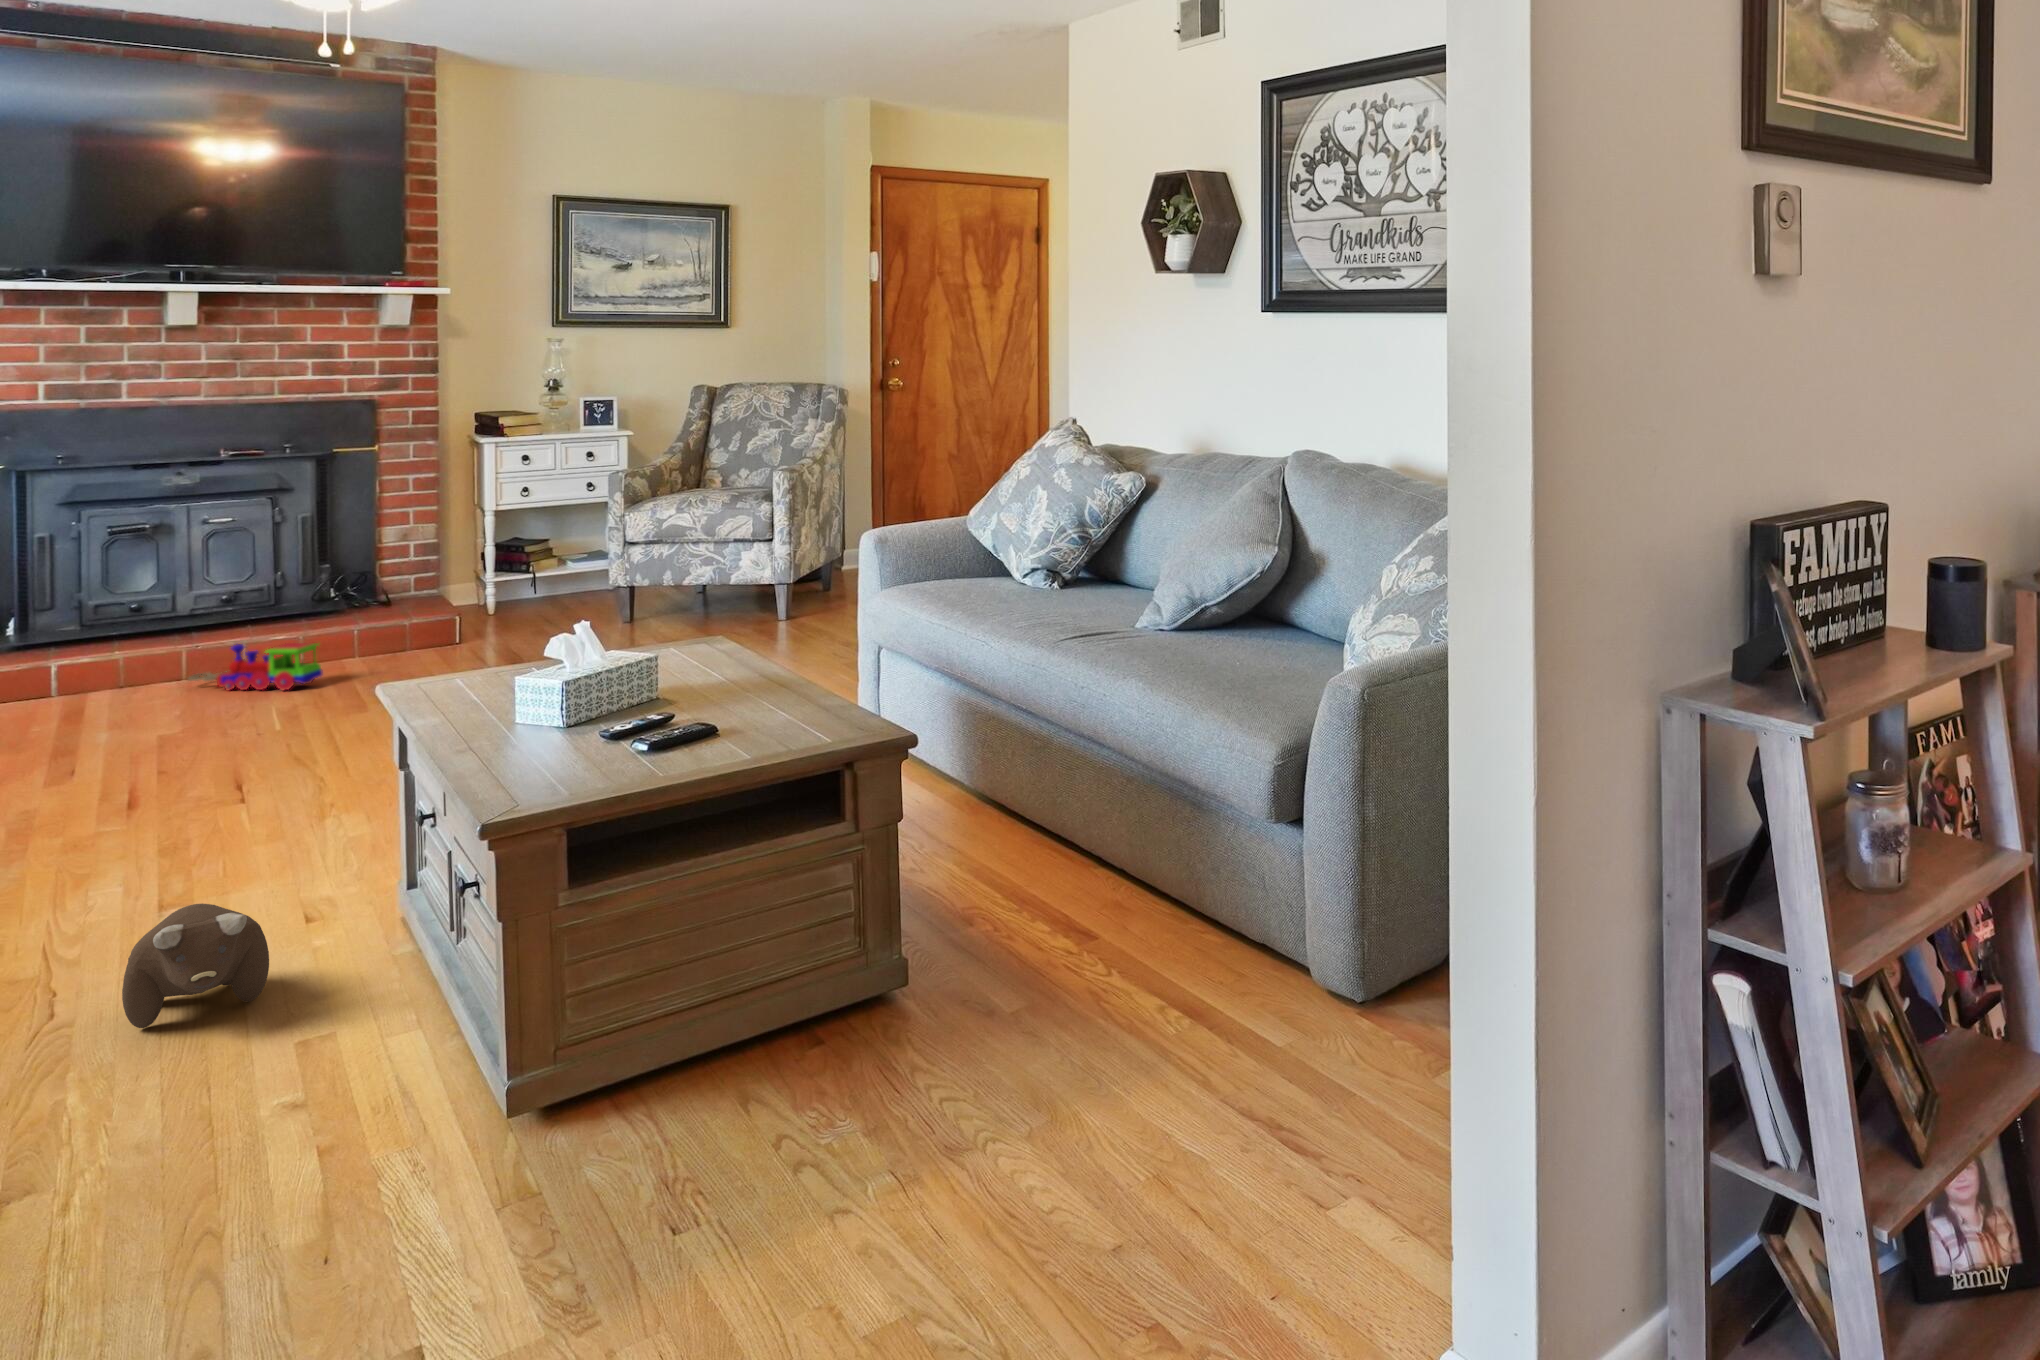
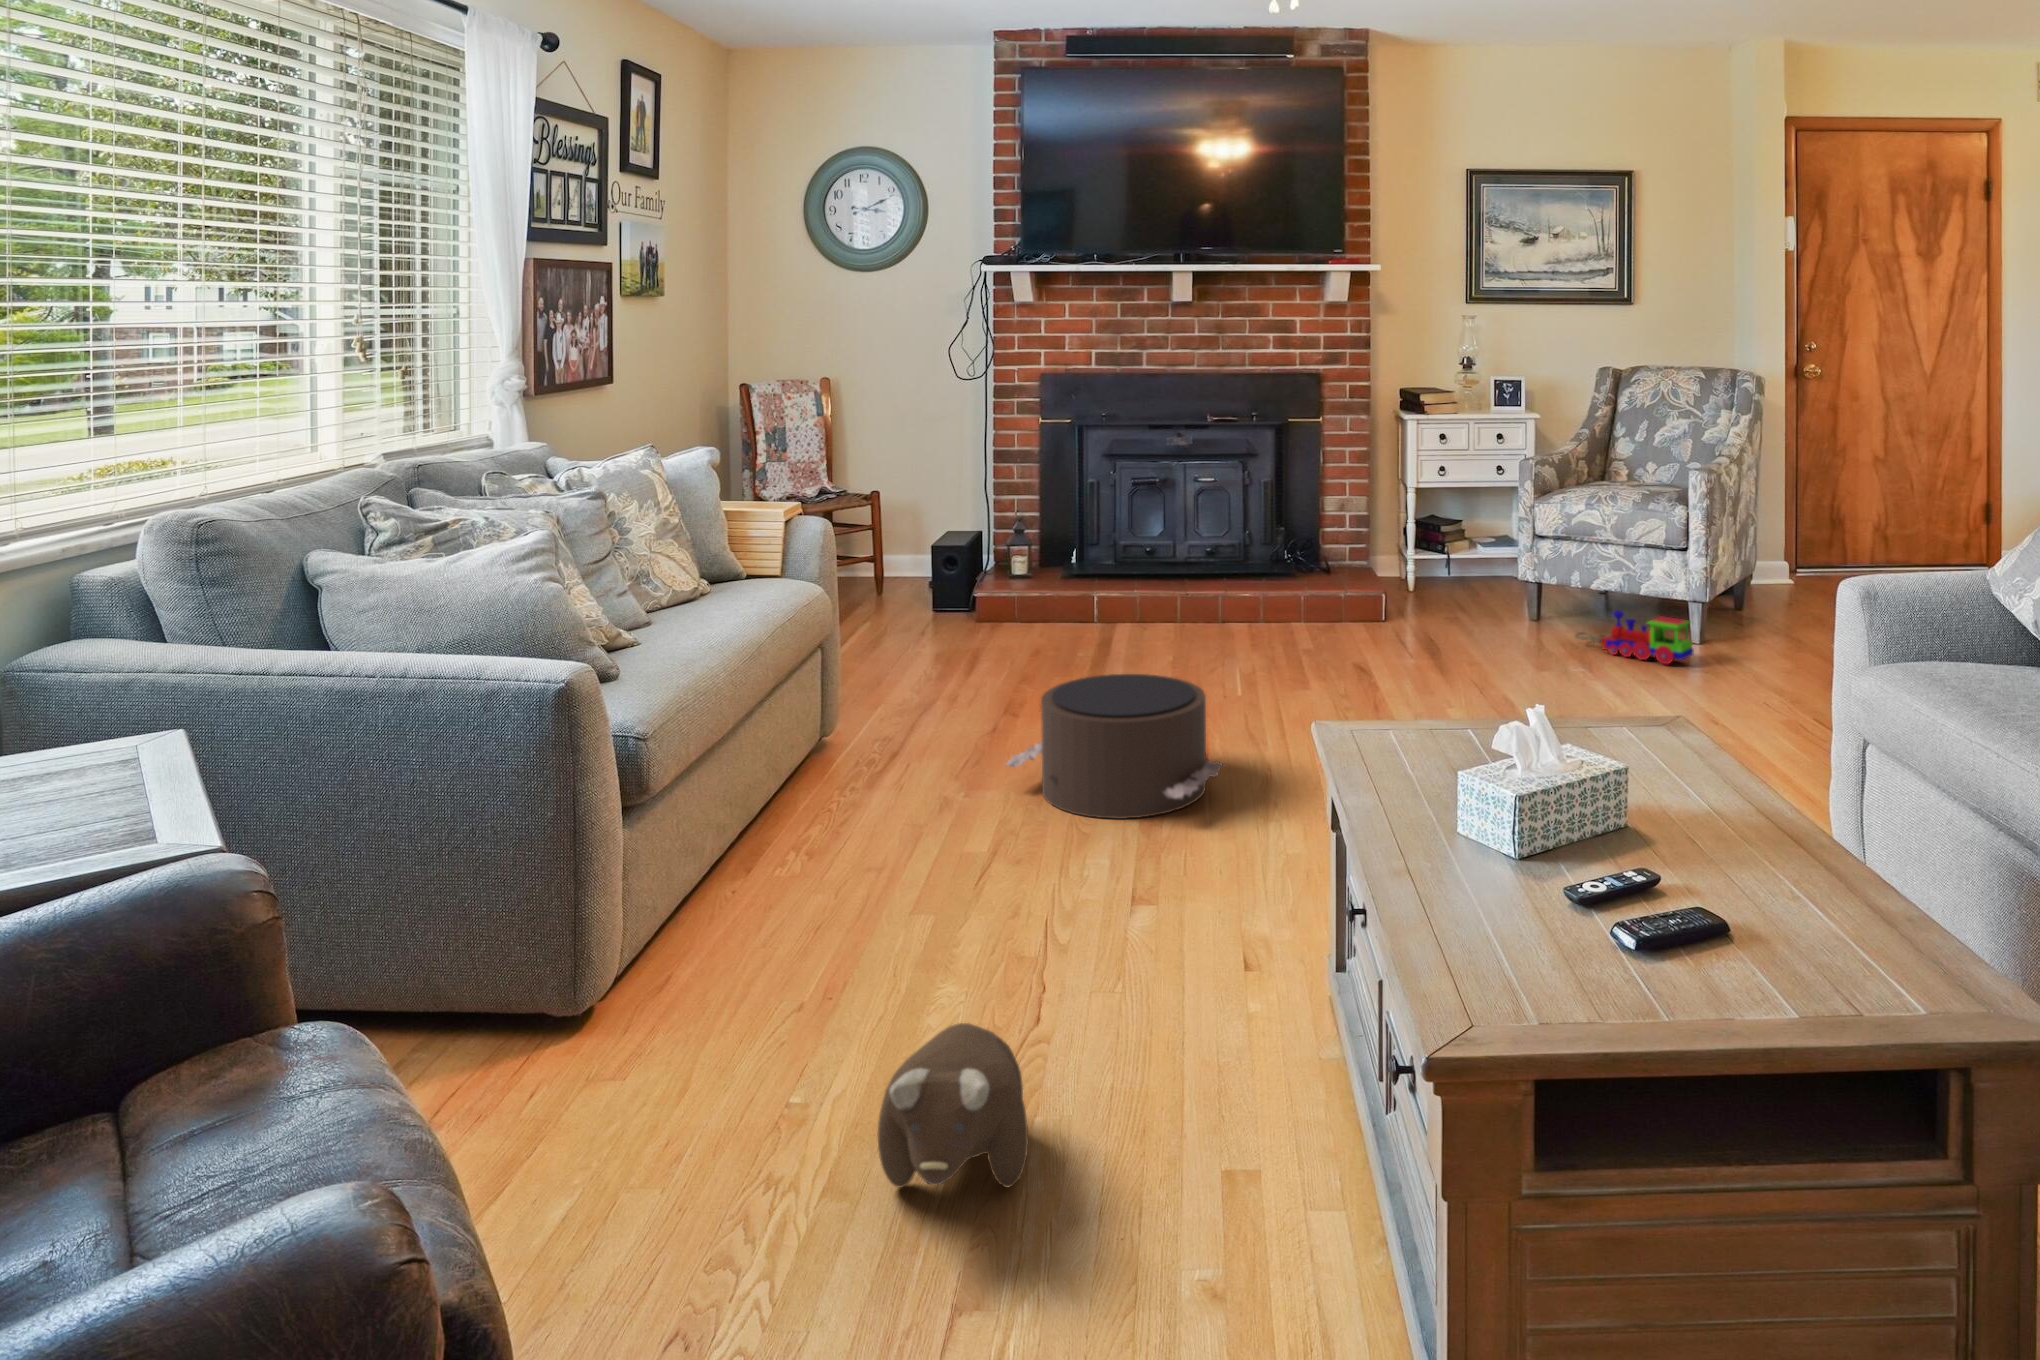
toy train: present [188,643,323,690] -> present [1575,611,1693,664]
pouf: none [49,697,334,832] -> present [1006,674,1224,819]

